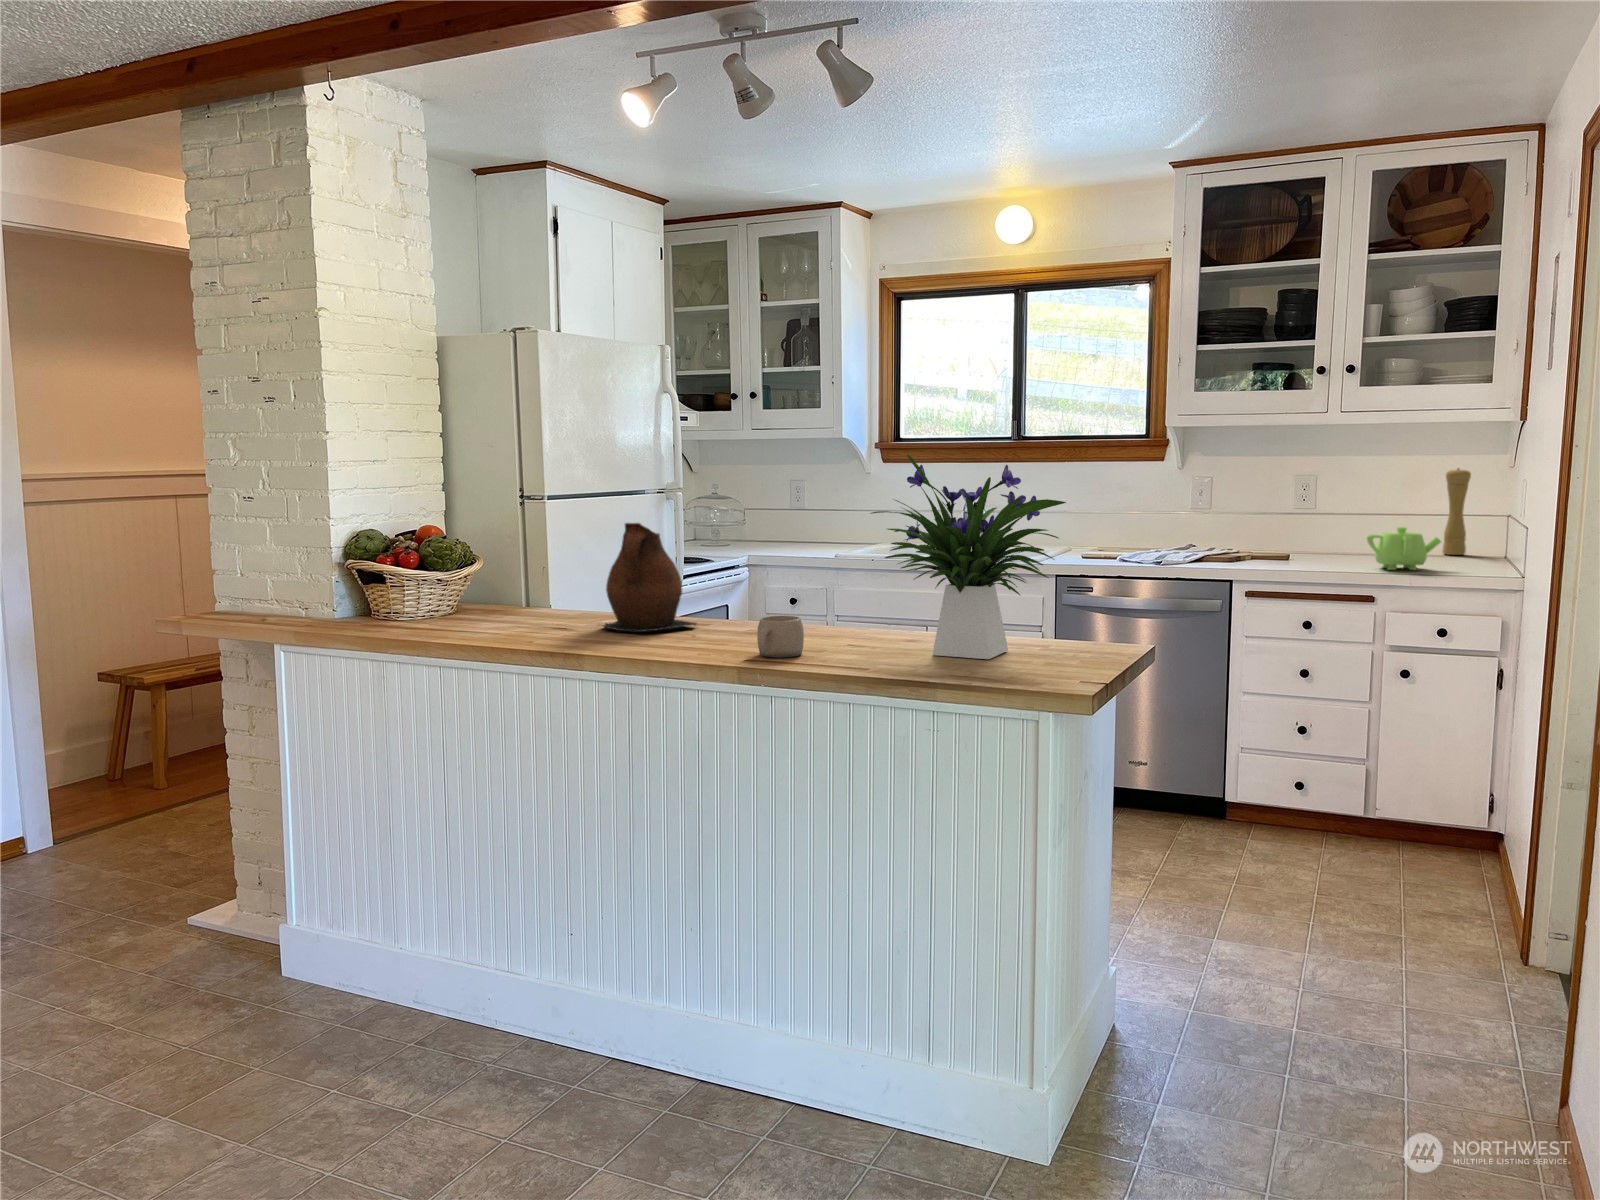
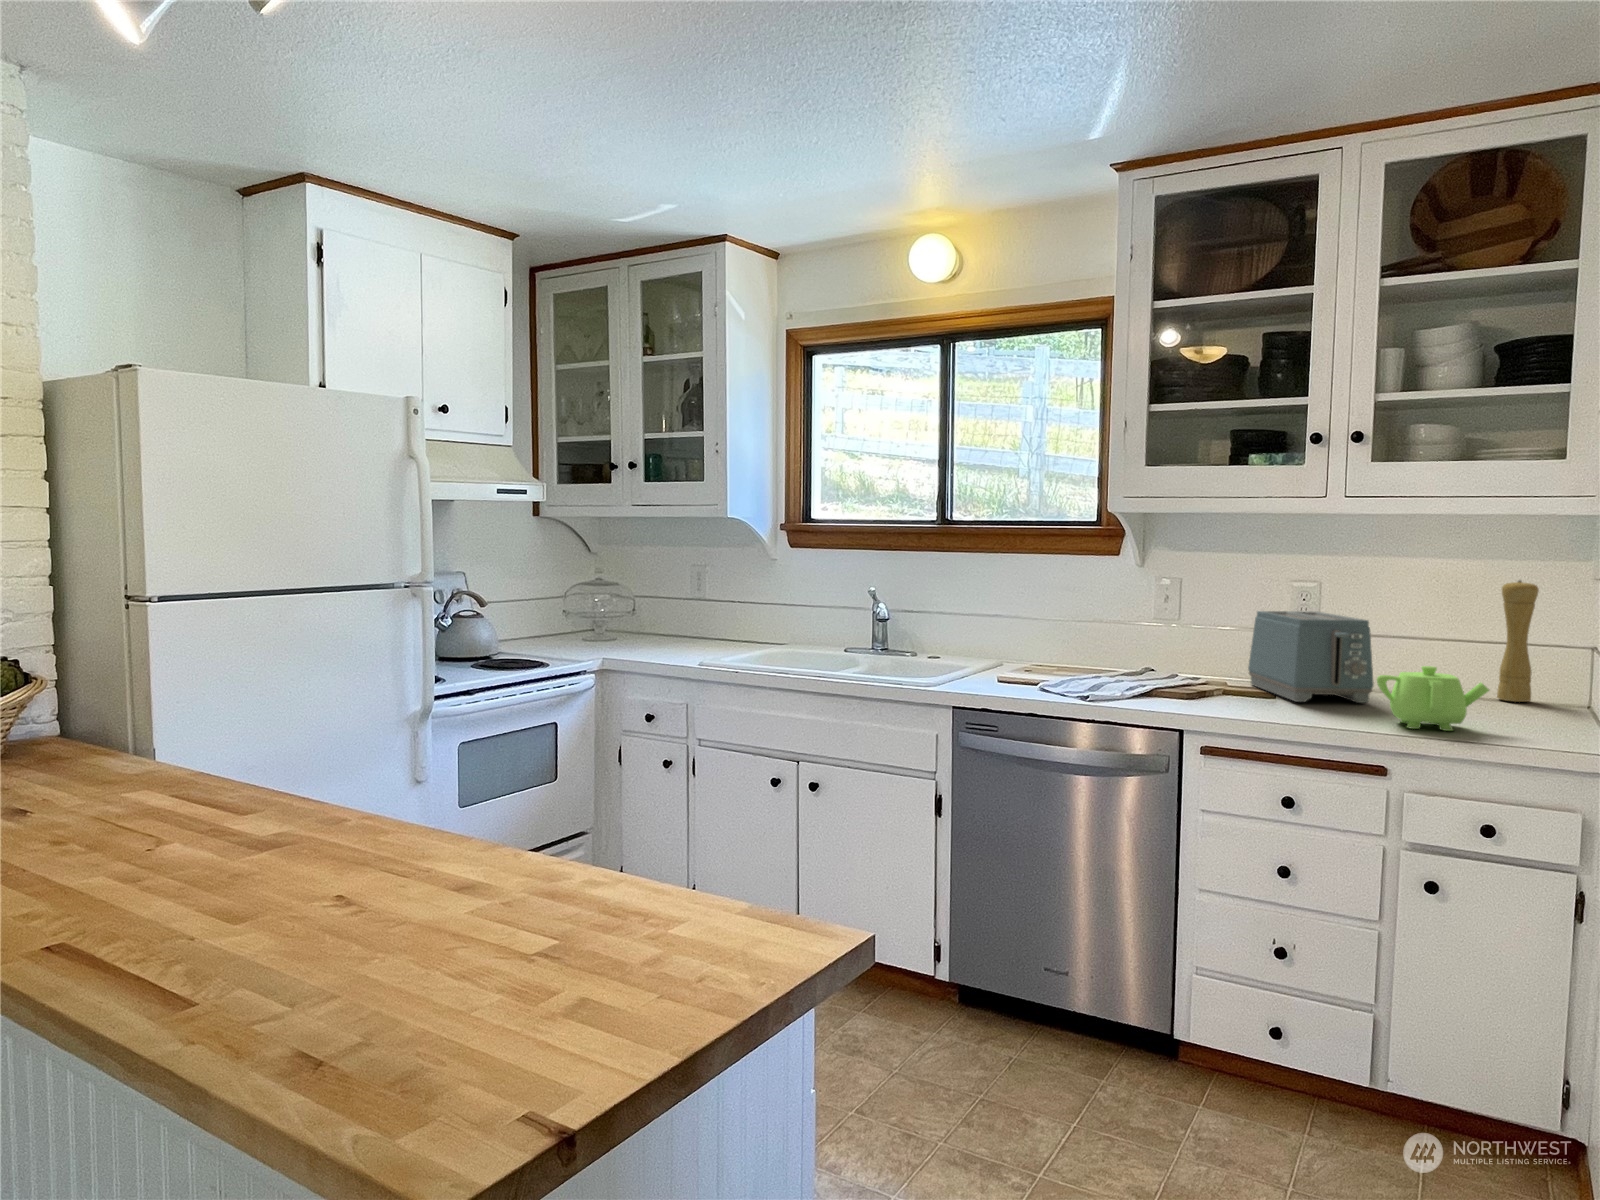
flower arrangement: present [871,455,1066,659] -> none [252,558,659,970]
toaster: none [1266,497,1360,560] -> present [1248,611,1374,703]
ceramic pitcher: present [599,523,696,632] -> none [41,650,211,831]
mug: present [757,616,804,658] -> none [71,844,199,934]

